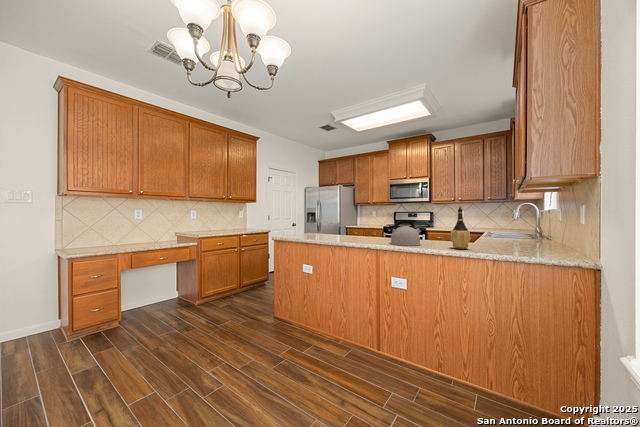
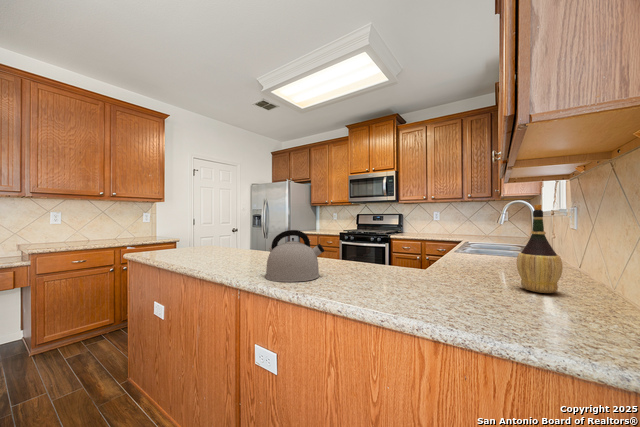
wine bottle: present [451,206,470,249] -> present [517,204,563,293]

